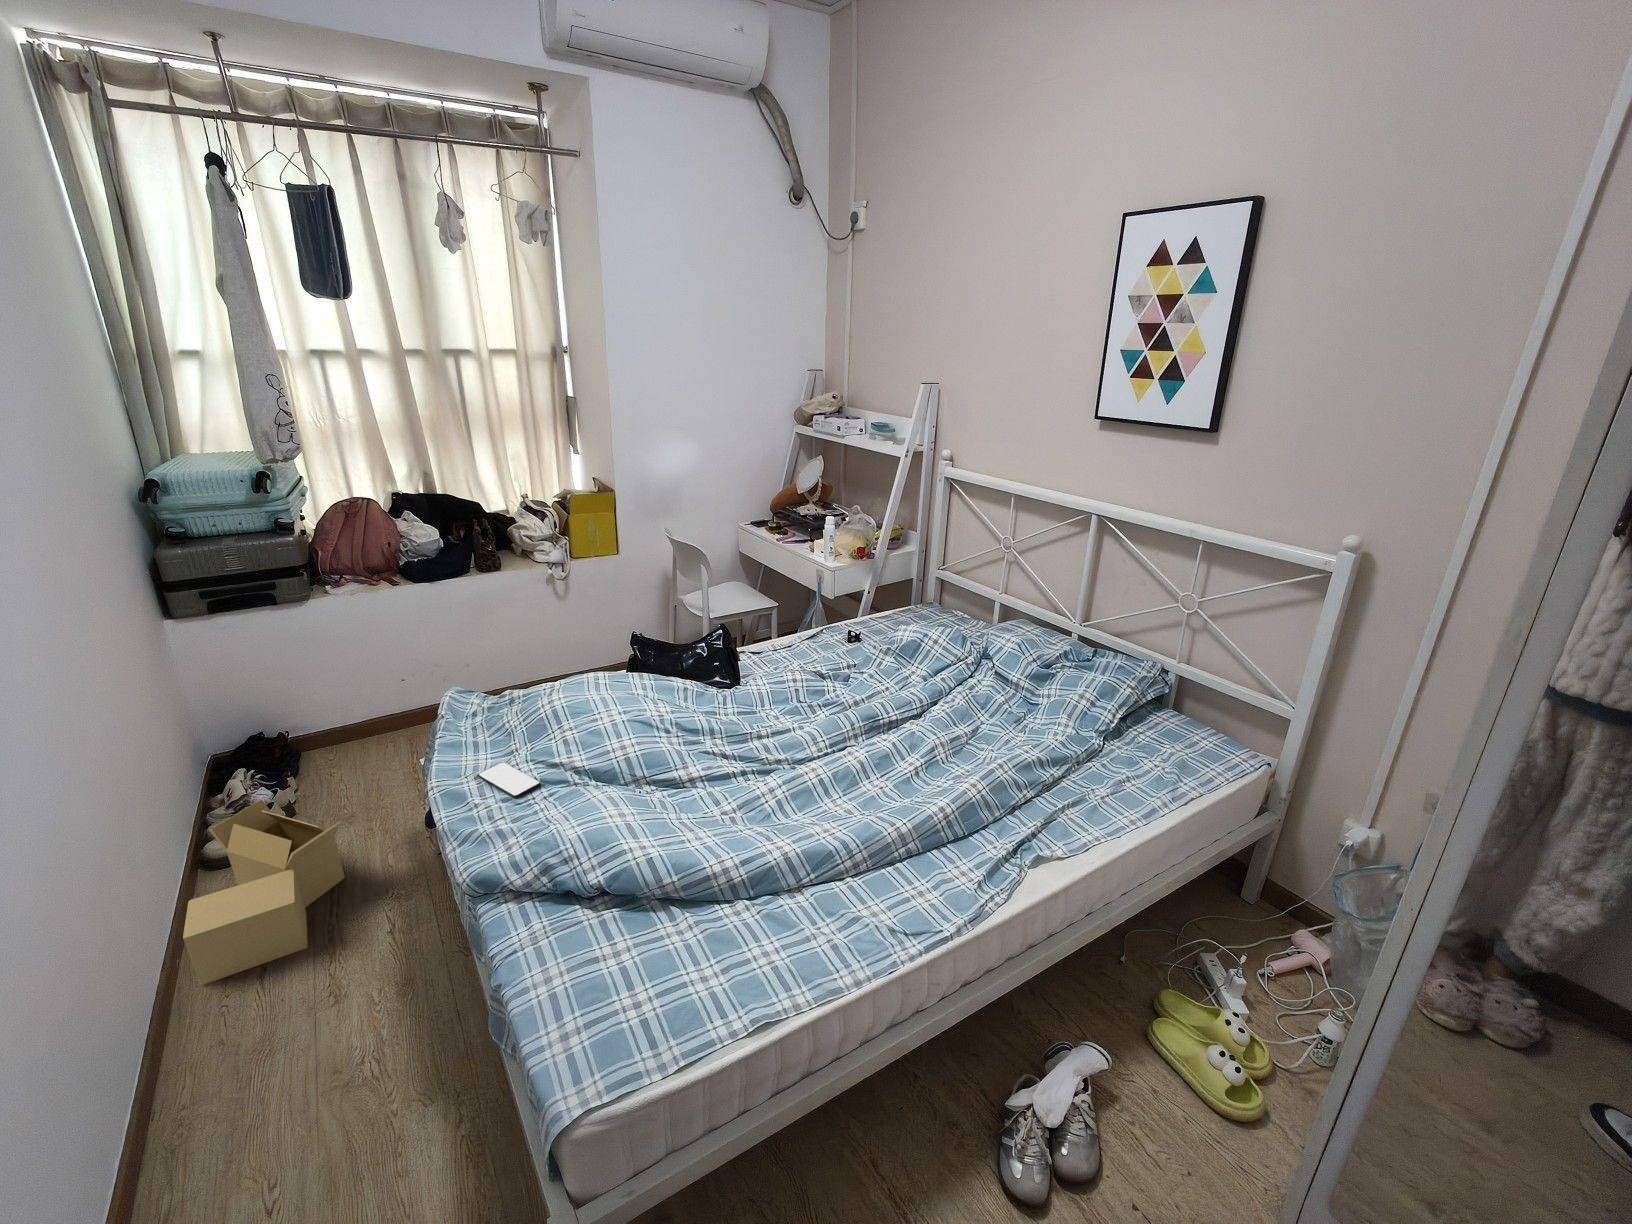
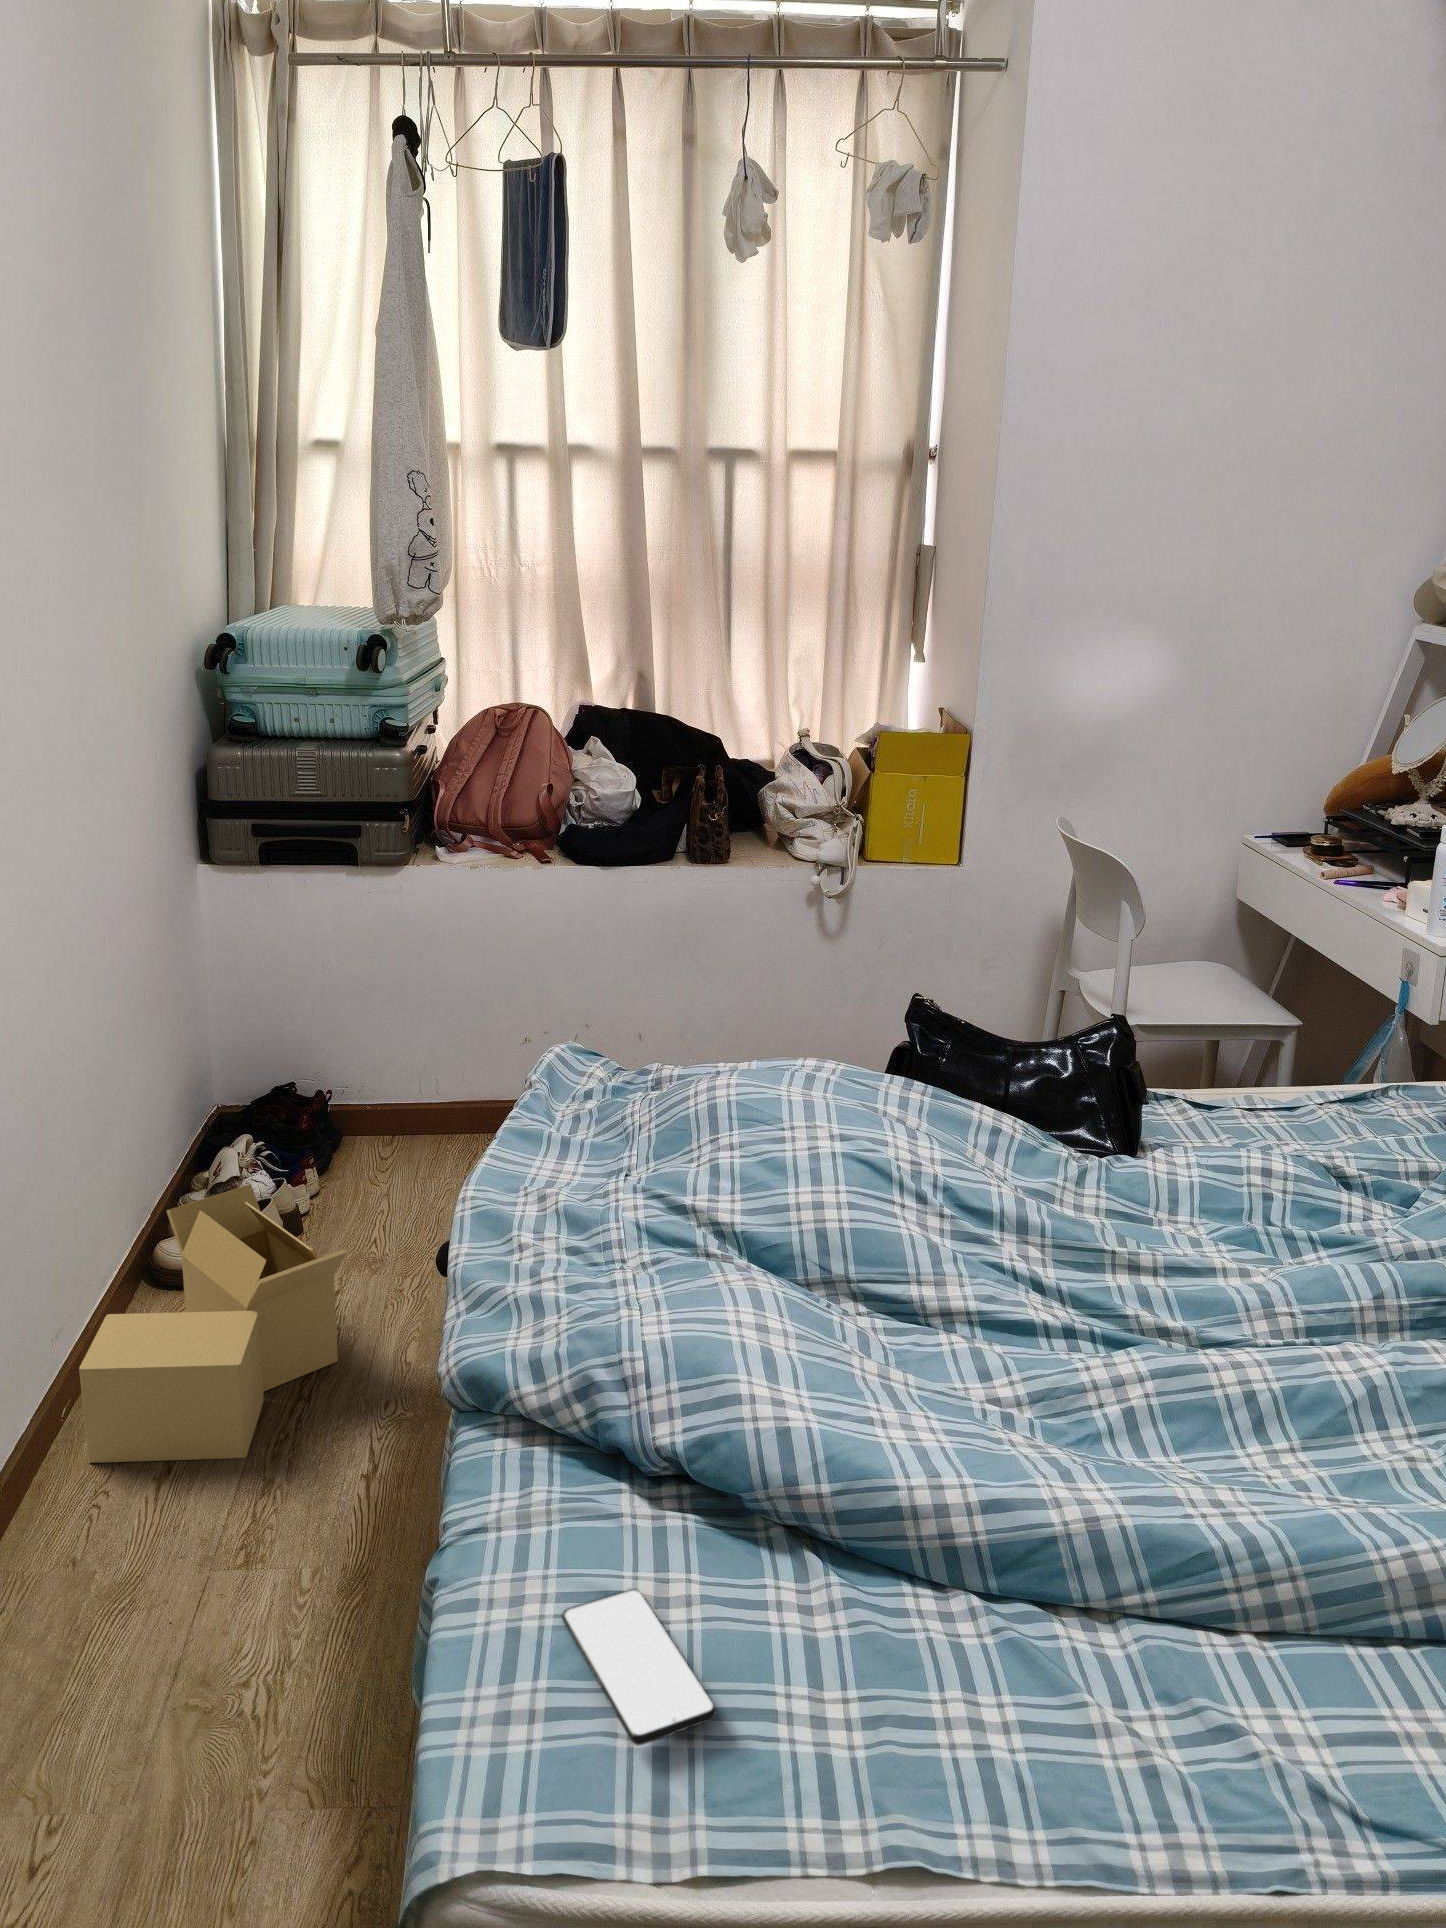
smartphone: present [478,762,541,799] -> present [562,1589,716,1746]

